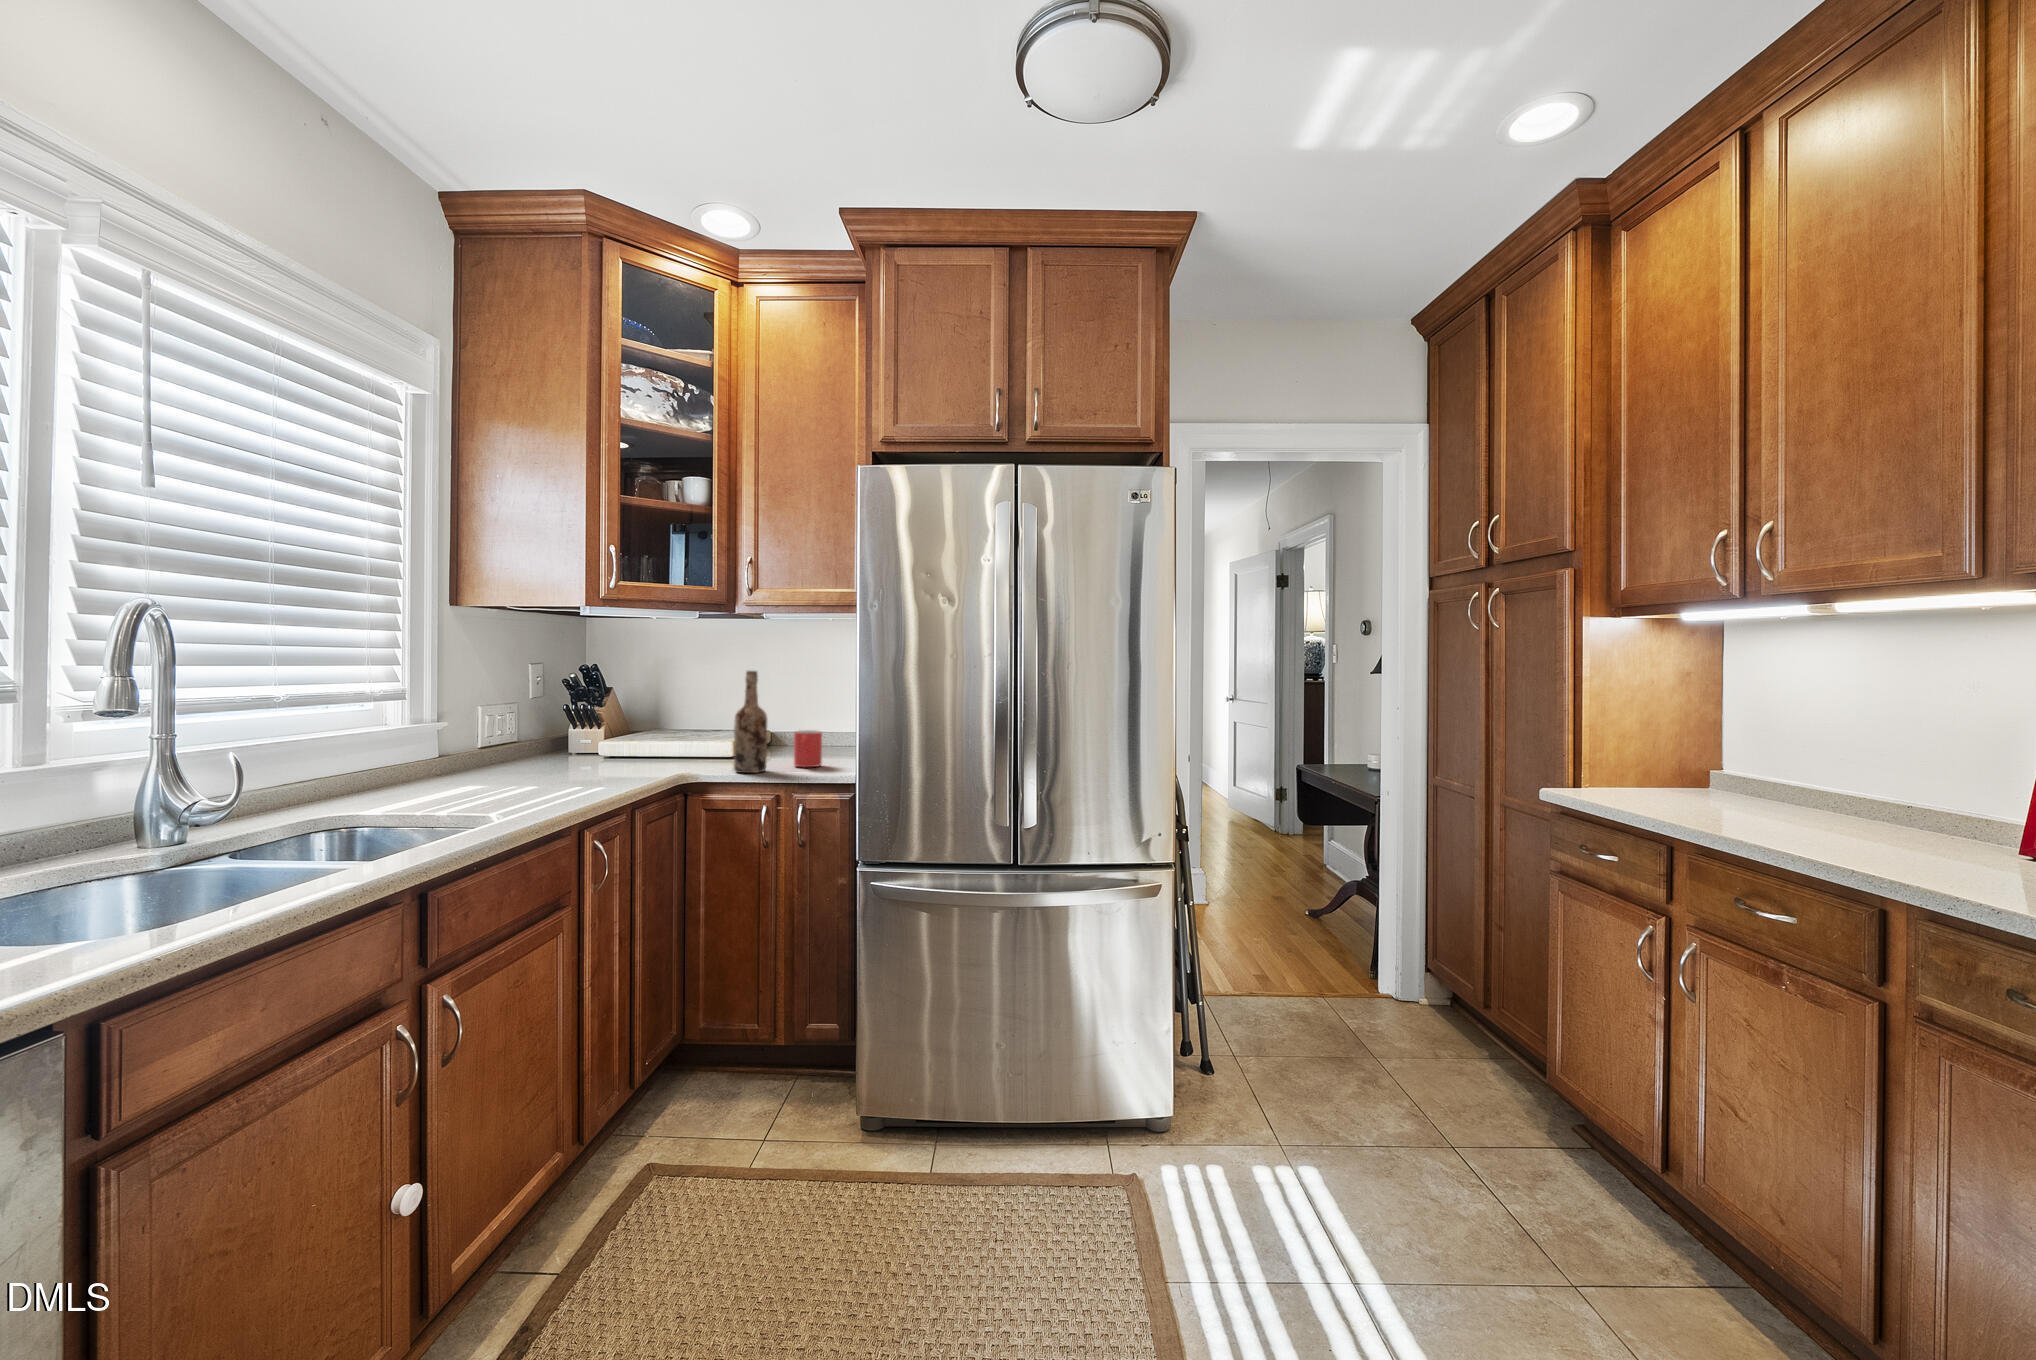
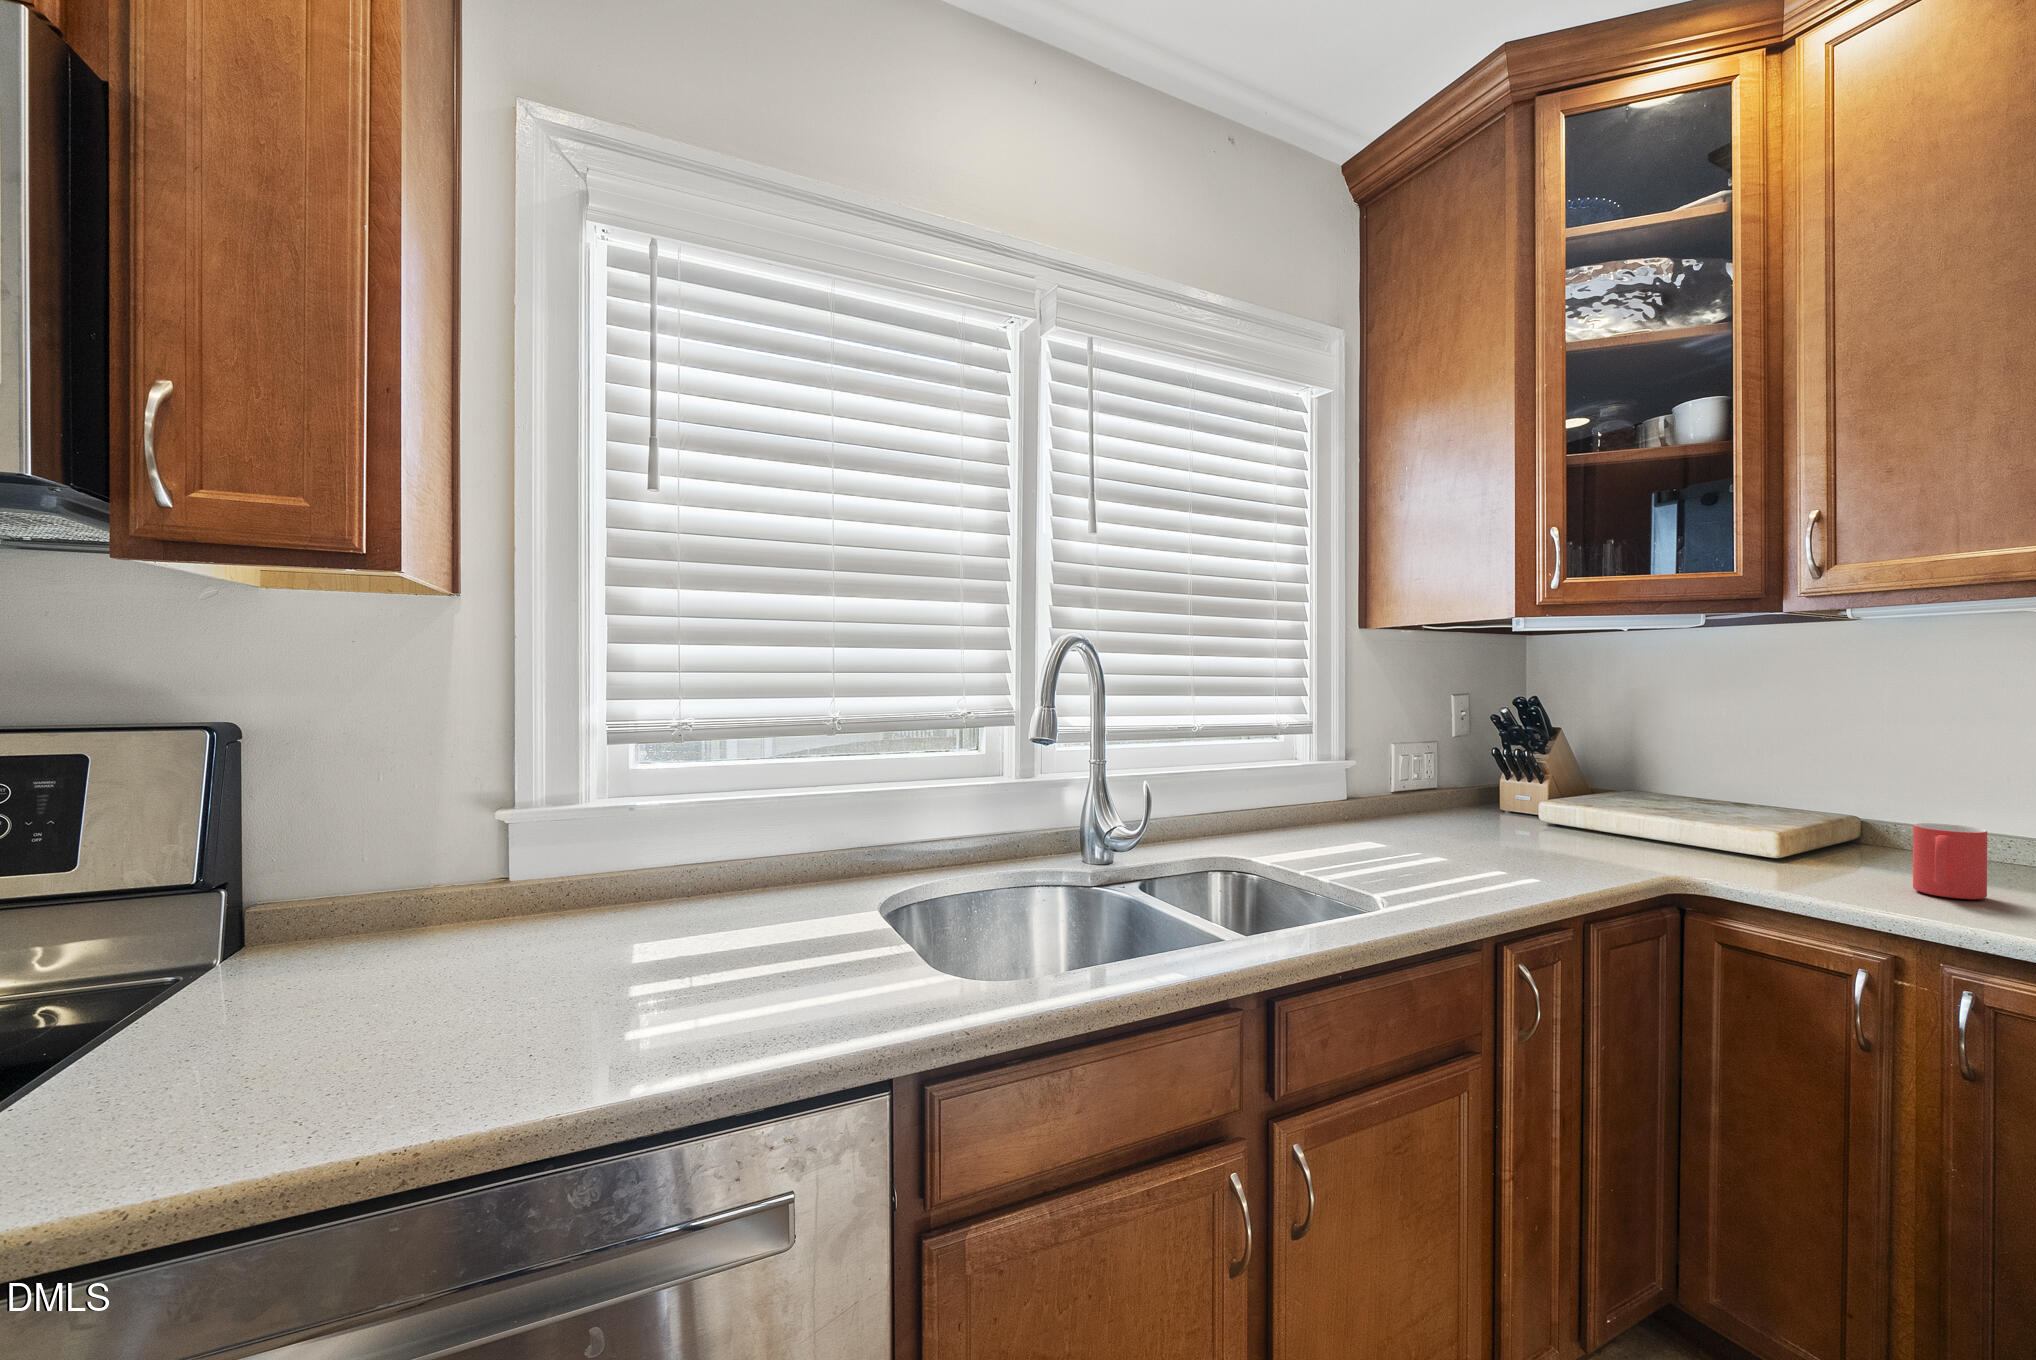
wine bottle: present [734,671,767,773] -> none [1775,709,1849,893]

